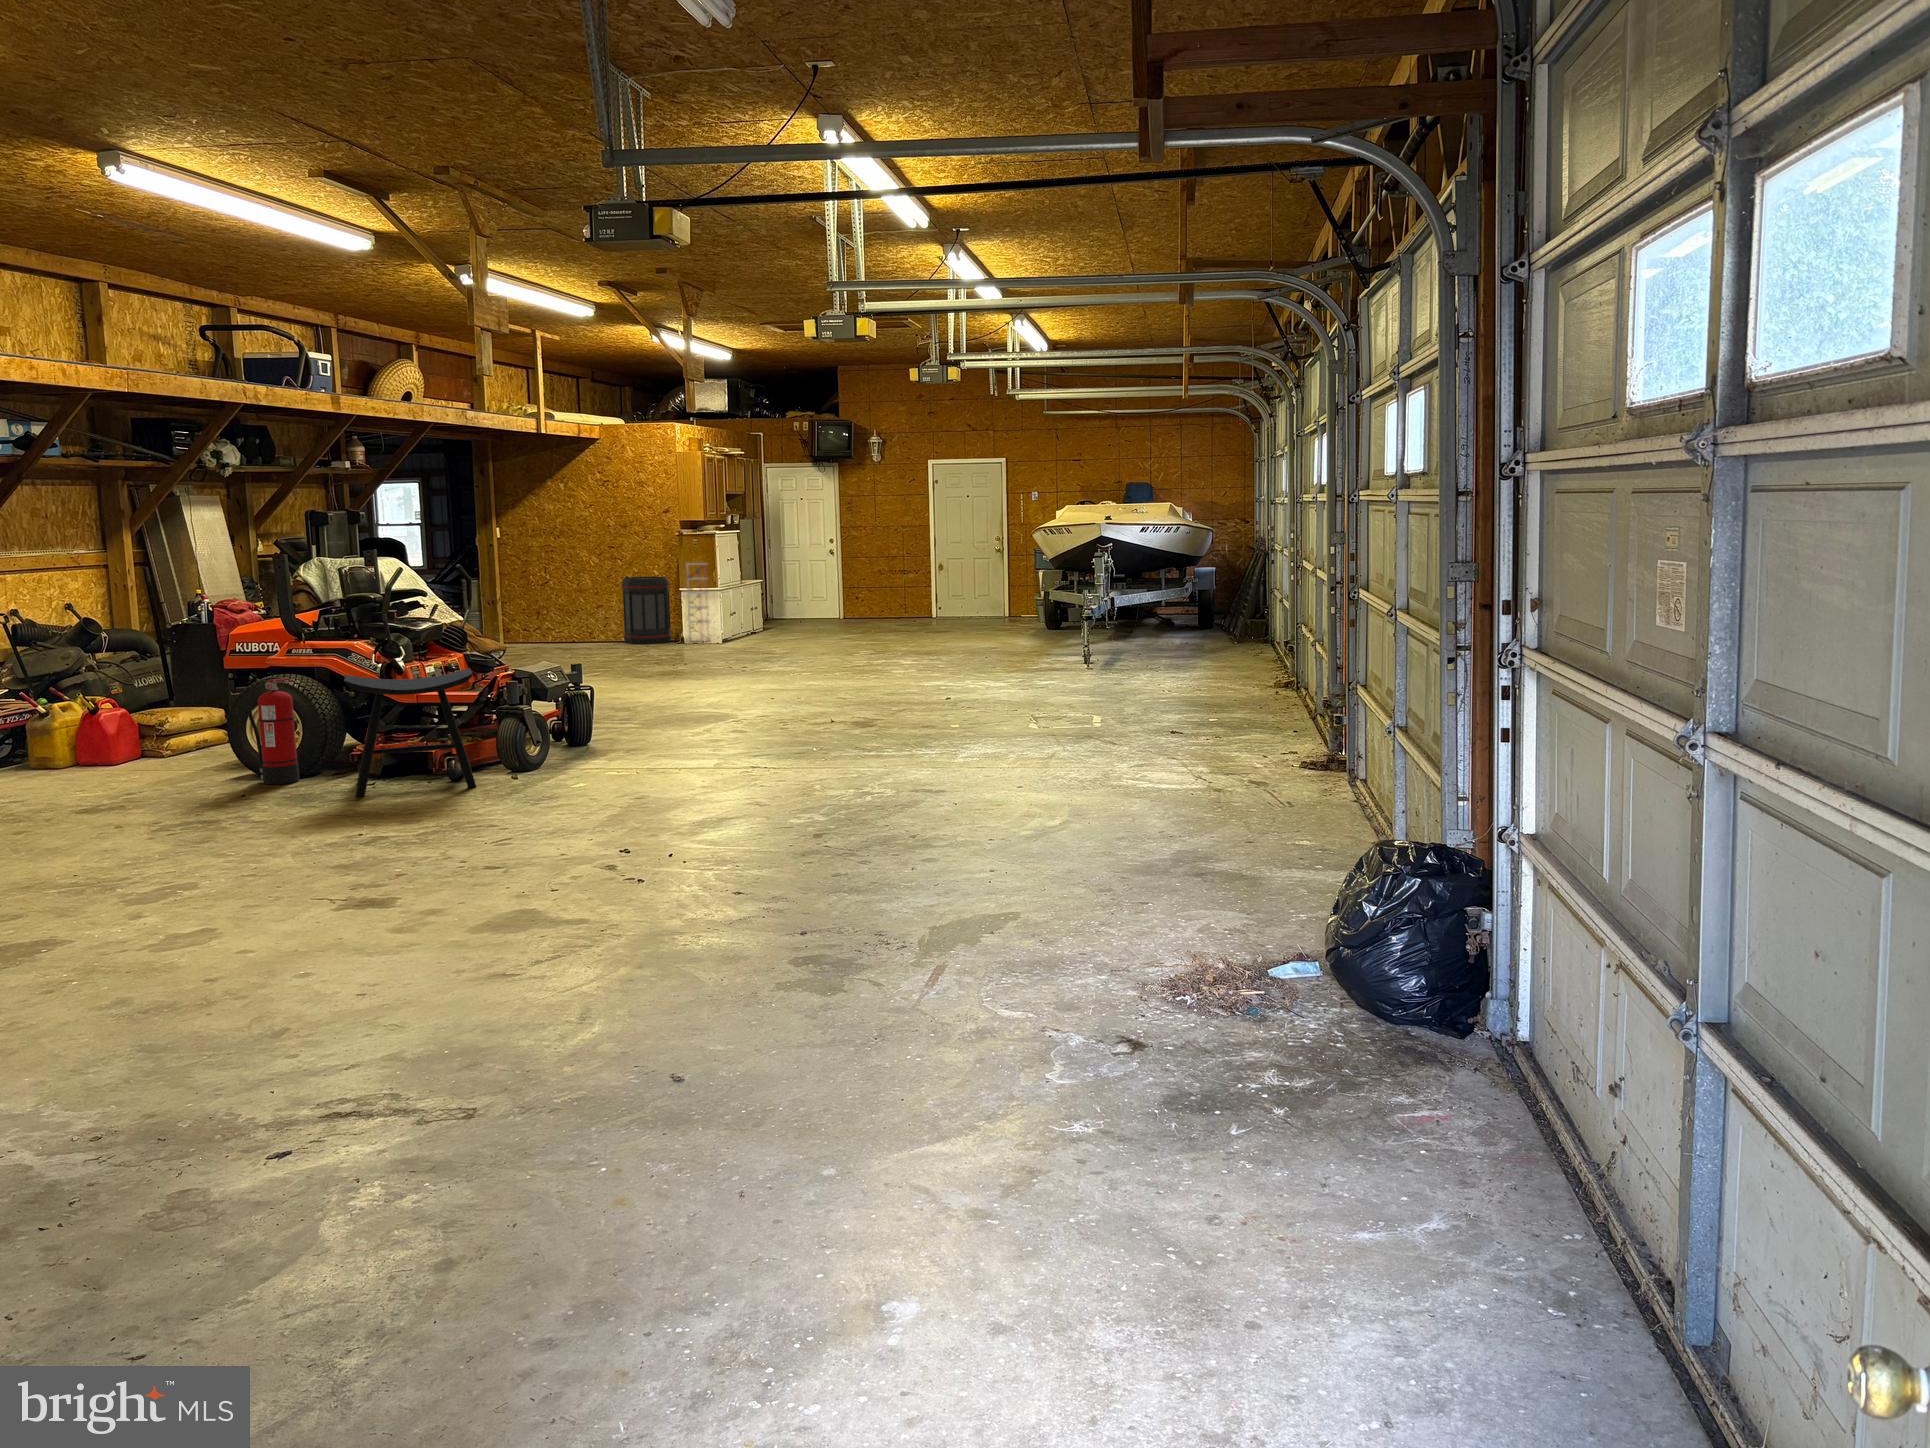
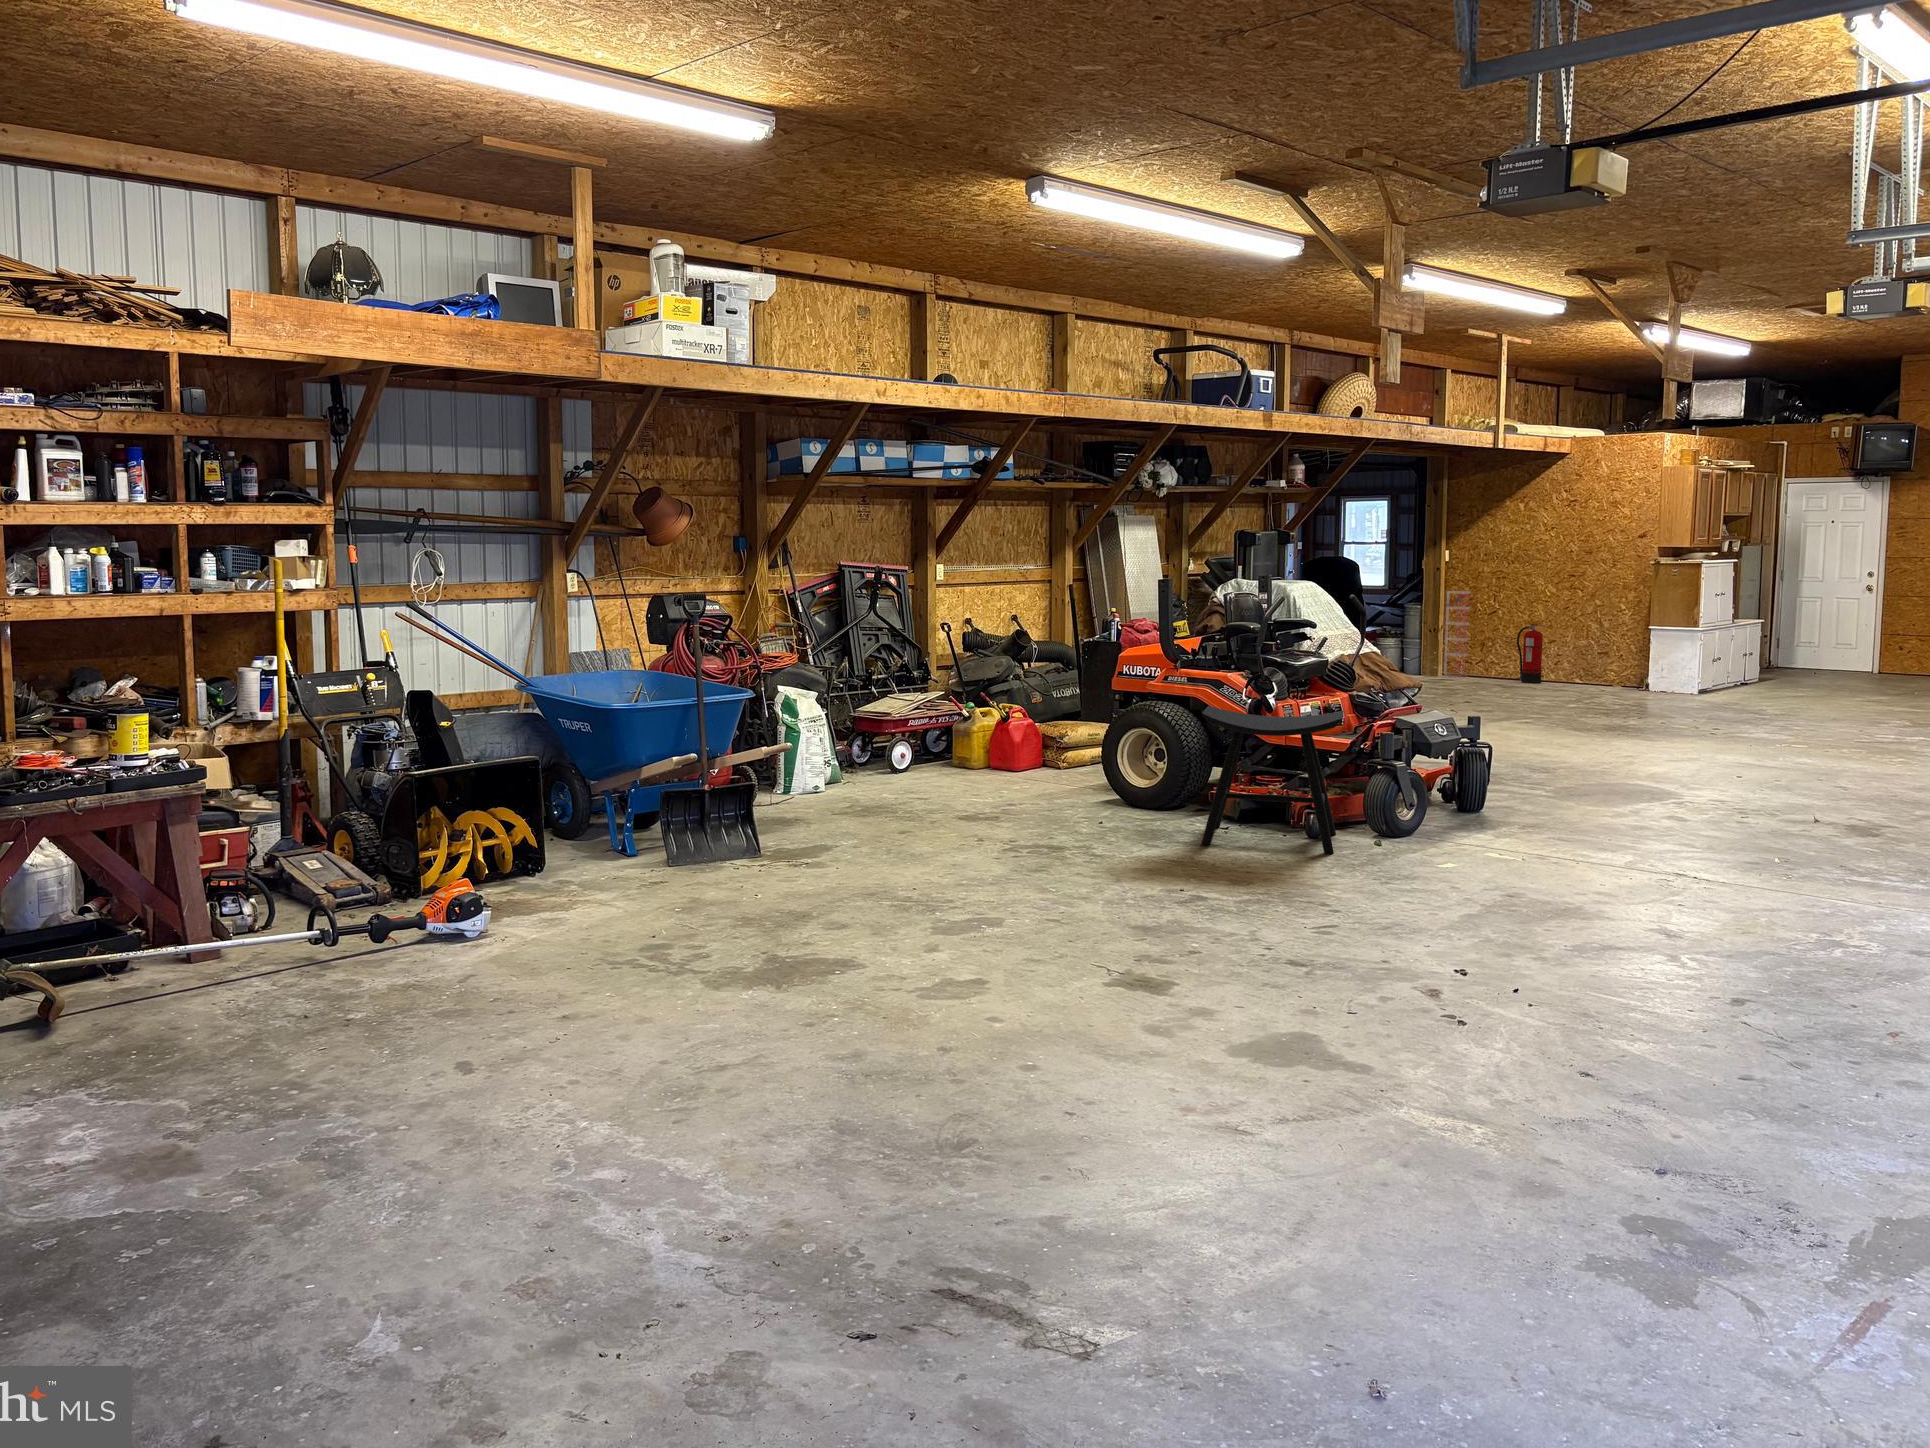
shelving unit: present [687,563,710,641] -> present [1444,591,1470,677]
trash can: present [622,576,672,644] -> none [1568,611,1633,693]
fire extinguisher: present [247,678,299,785] -> present [1517,623,1545,683]

